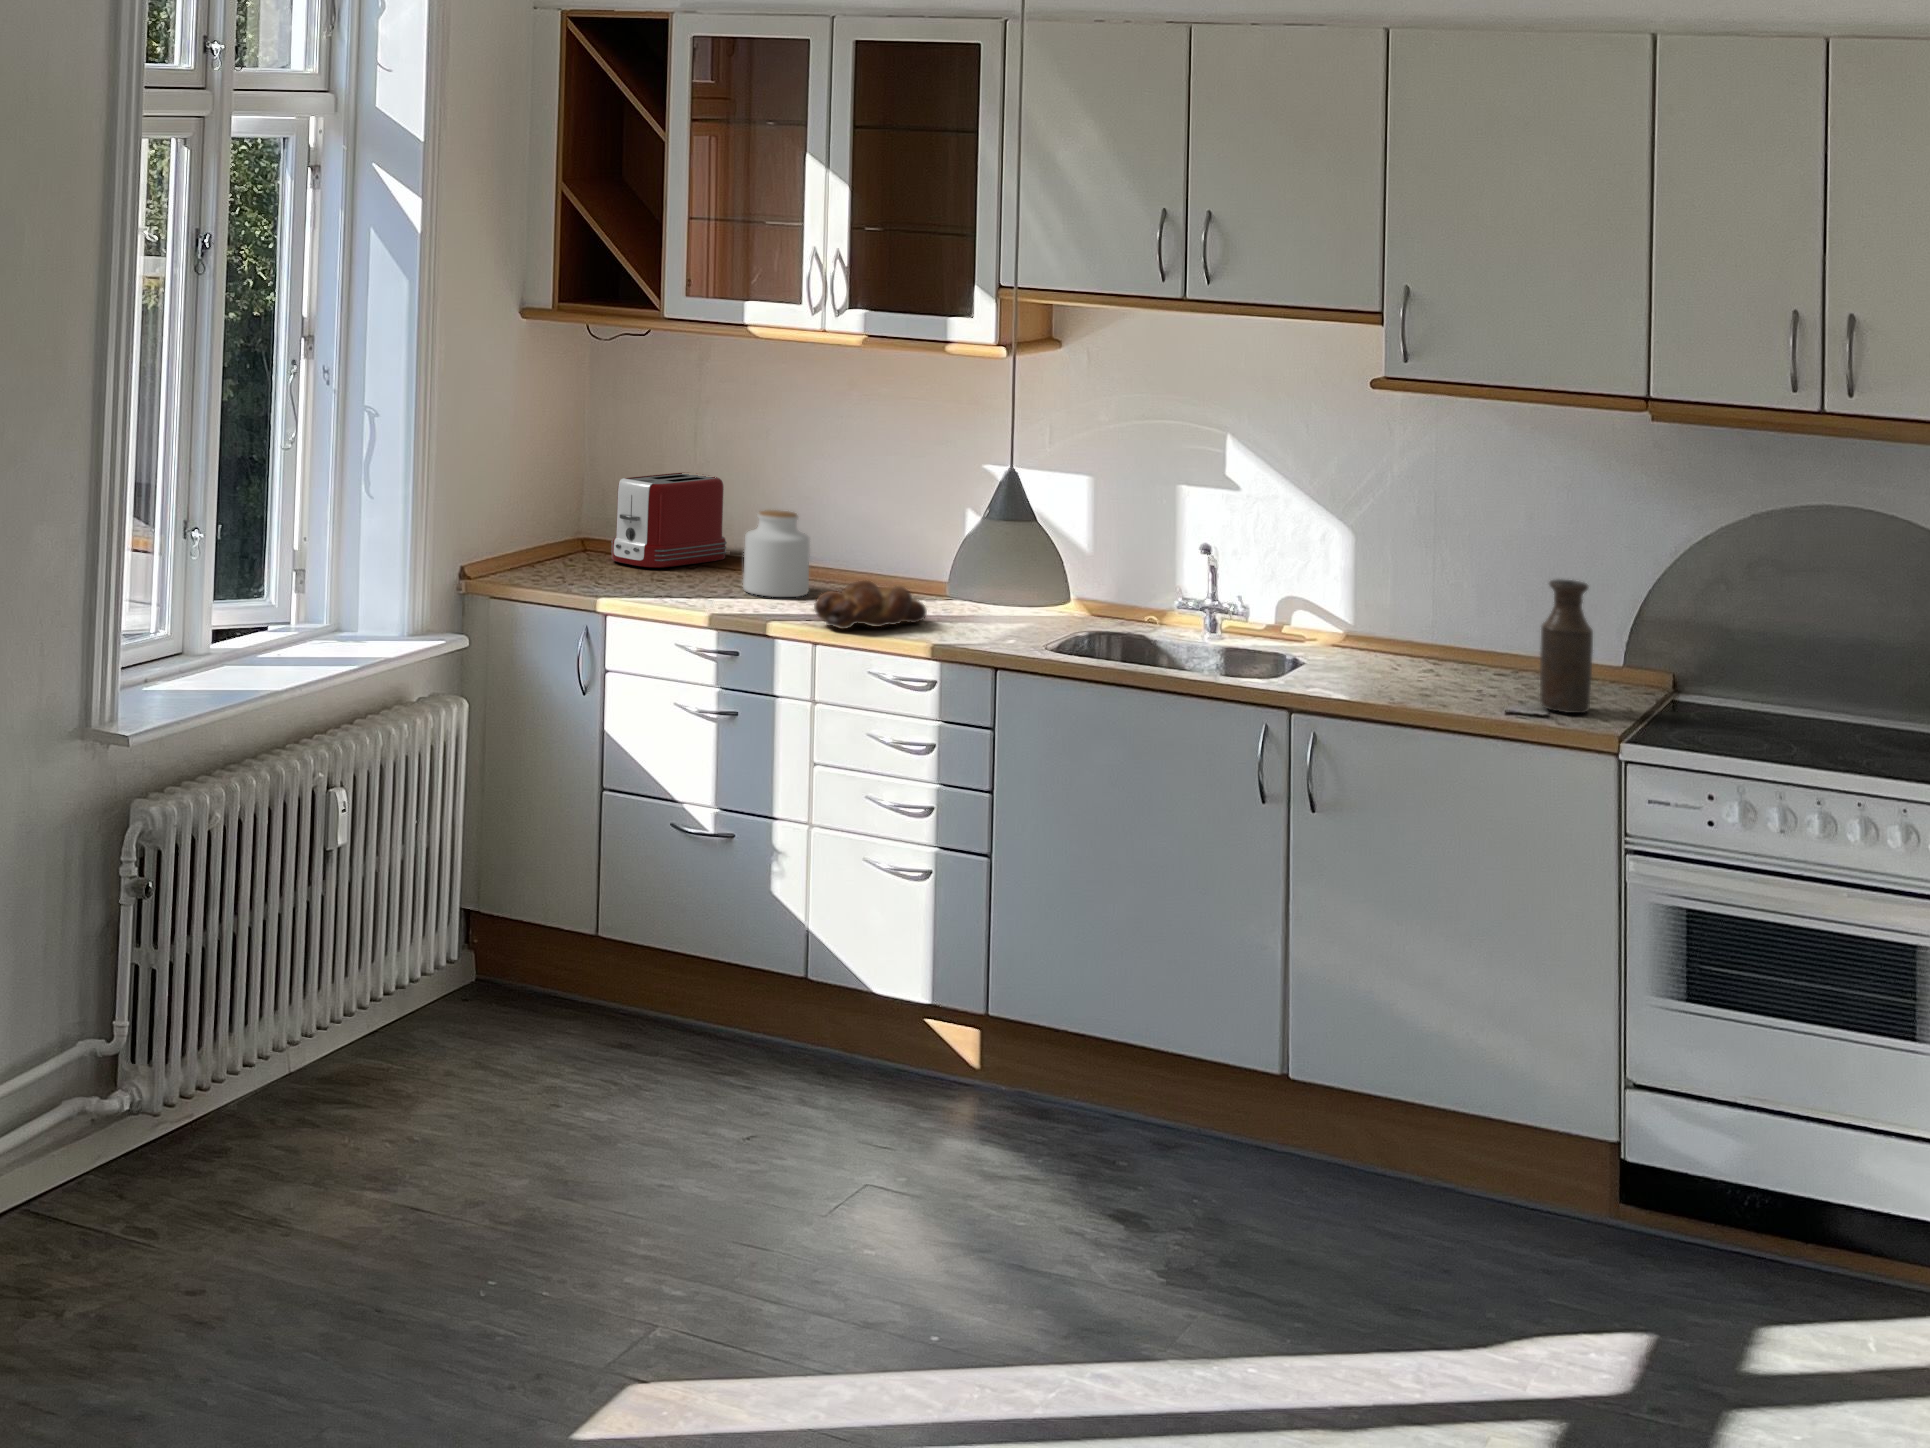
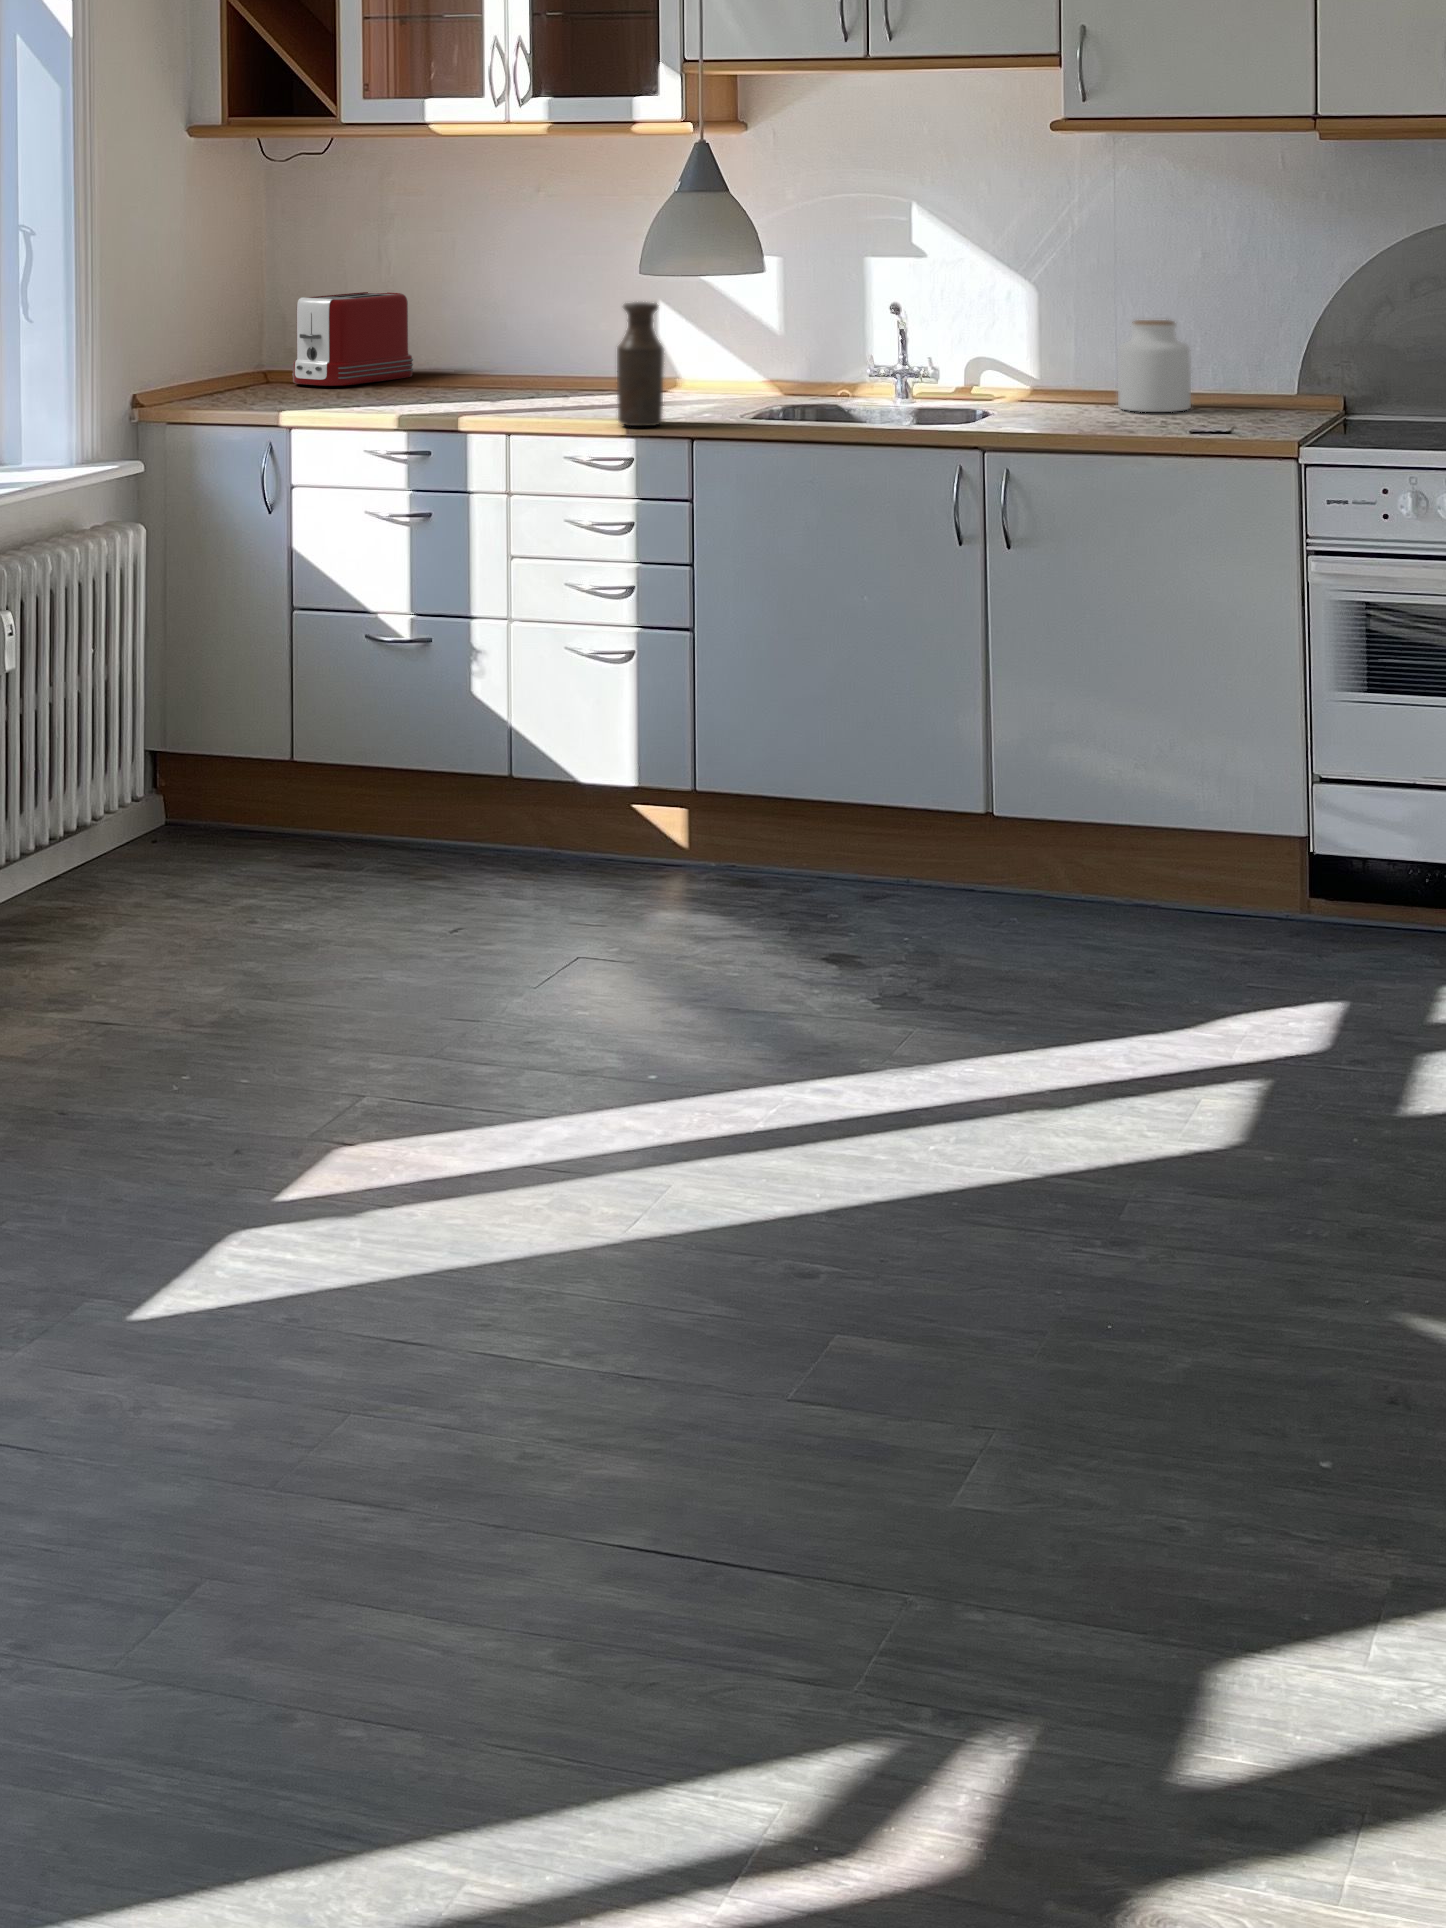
jar: present [743,510,810,597] -> present [1118,320,1191,412]
bottle: present [1540,579,1593,713] -> present [617,302,664,426]
bread loaf: present [814,581,927,629] -> none [504,369,619,417]

